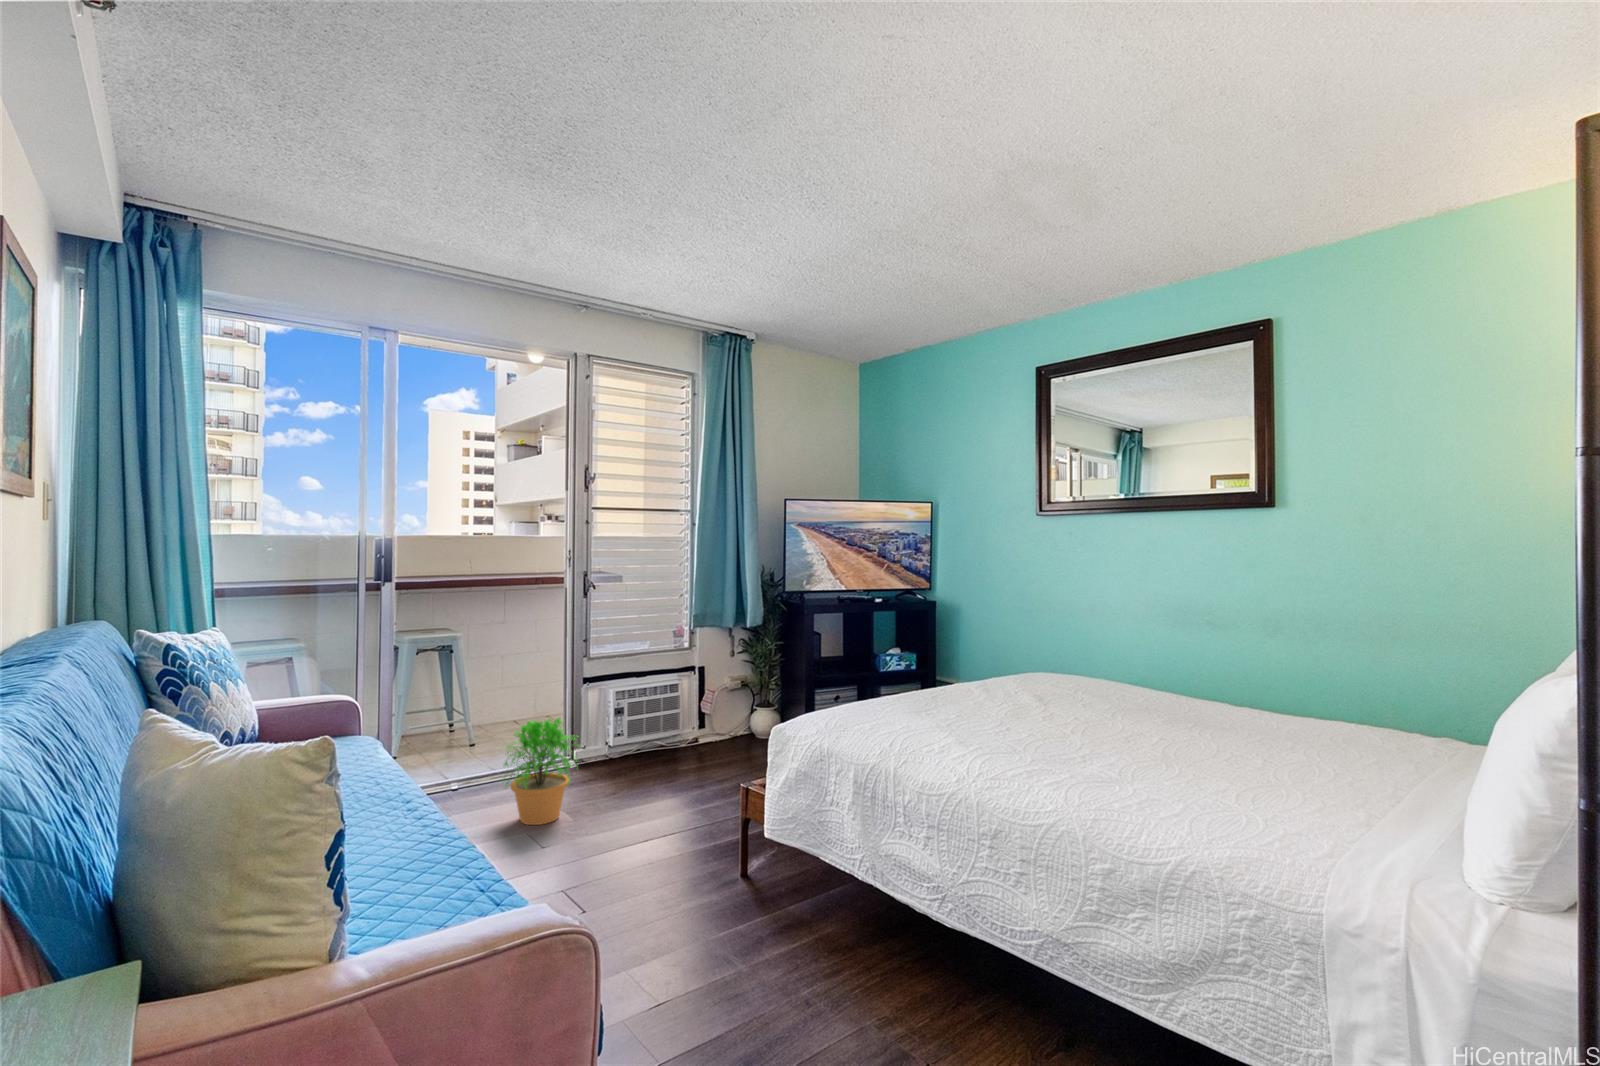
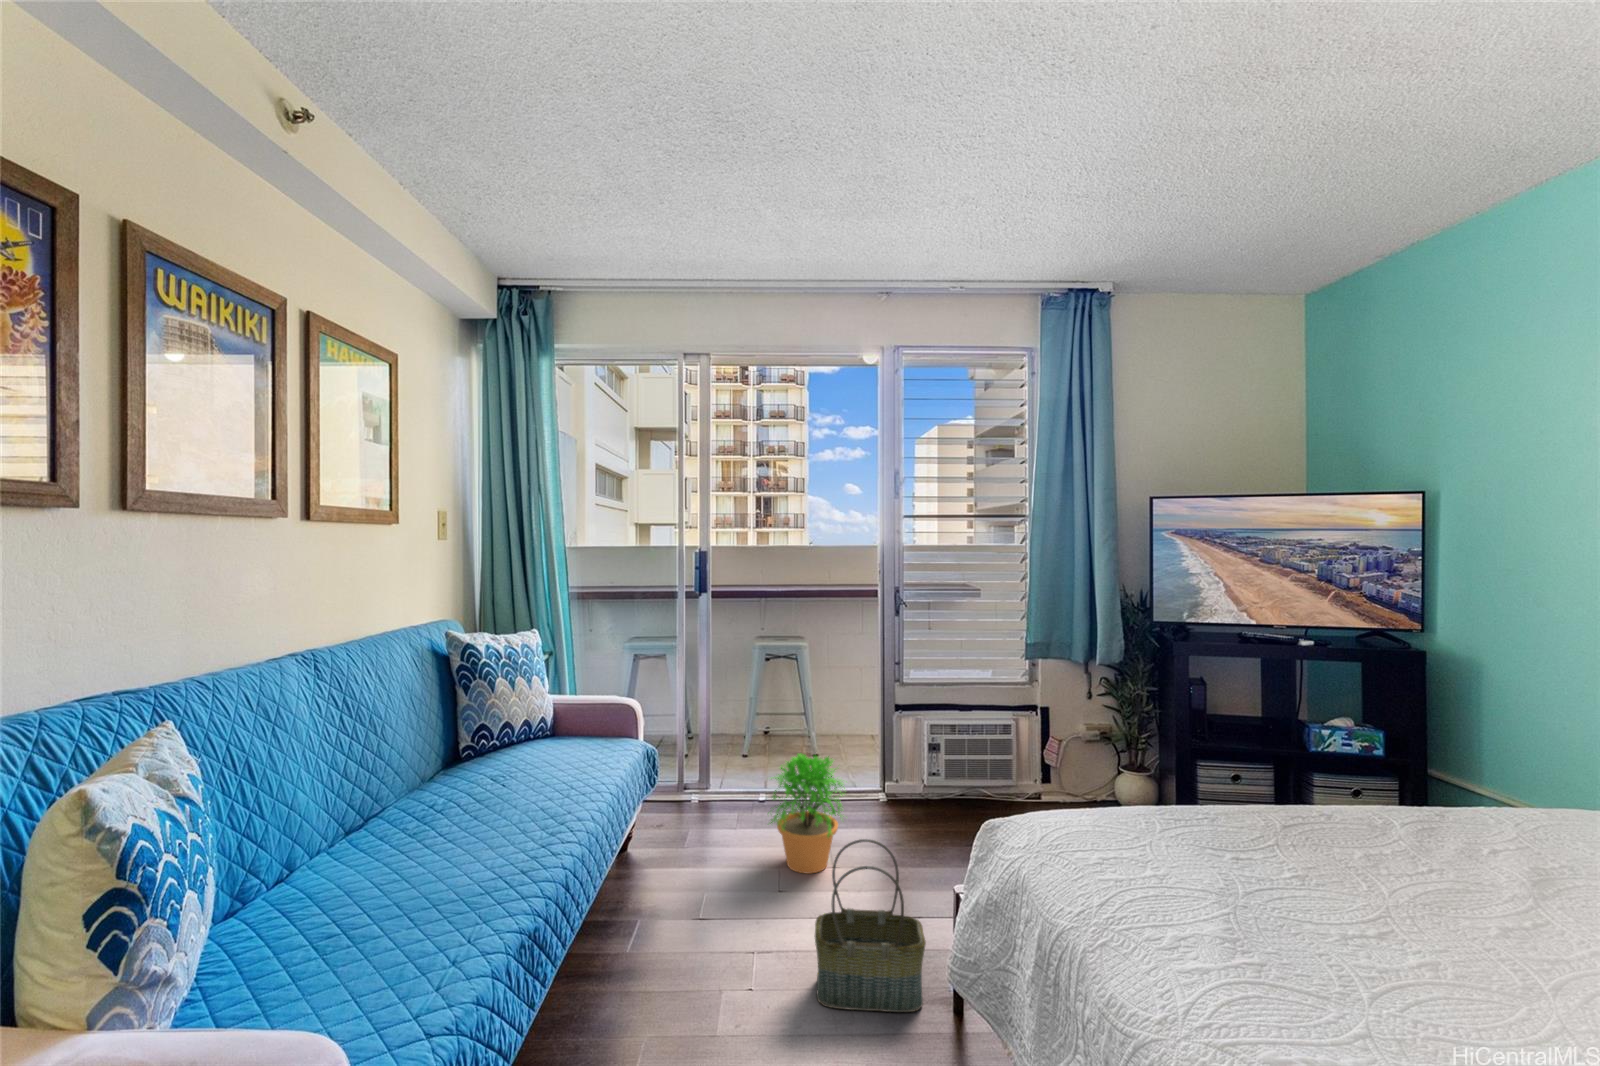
basket: none [606,756,696,887] -> present [815,839,926,1012]

